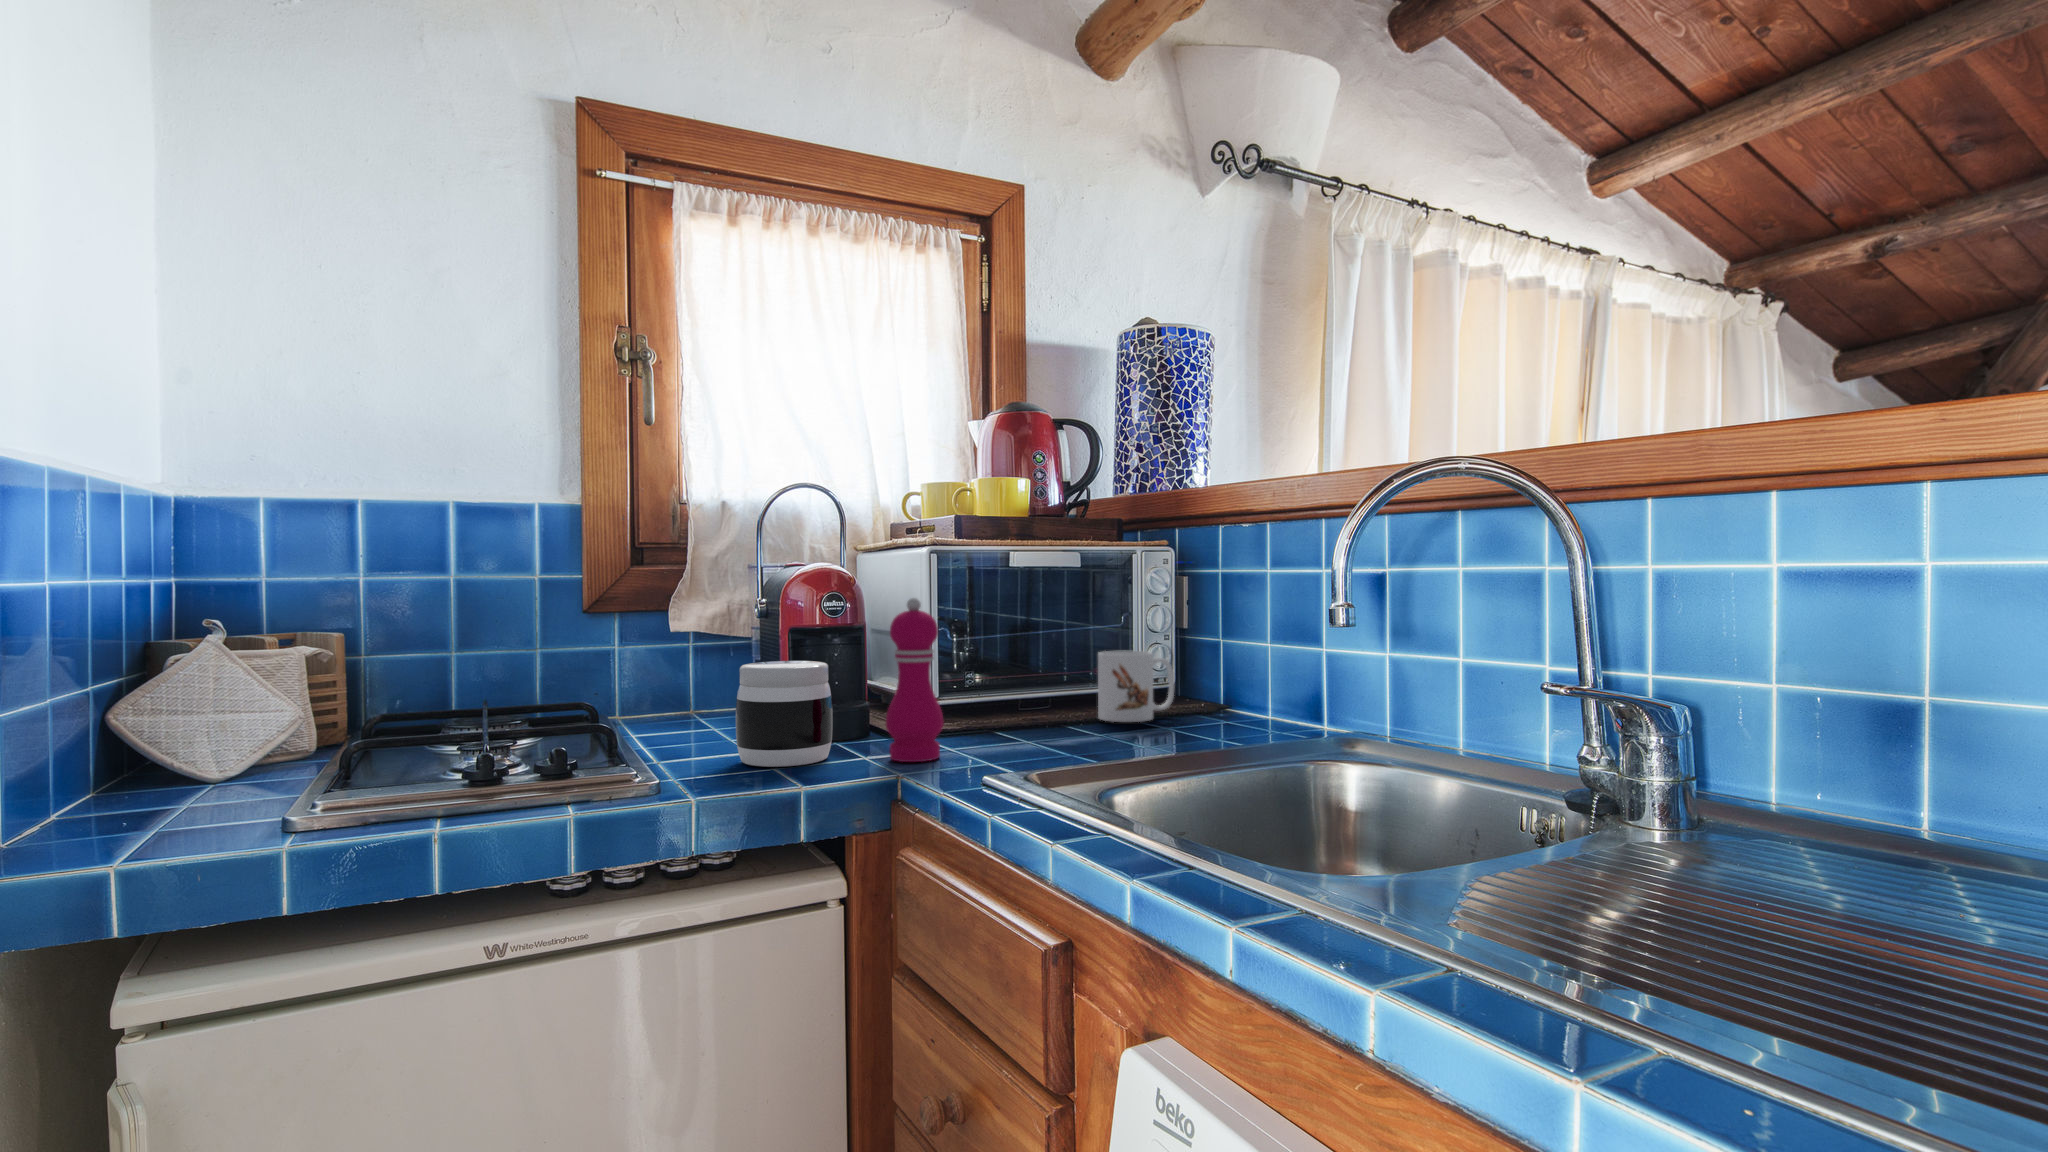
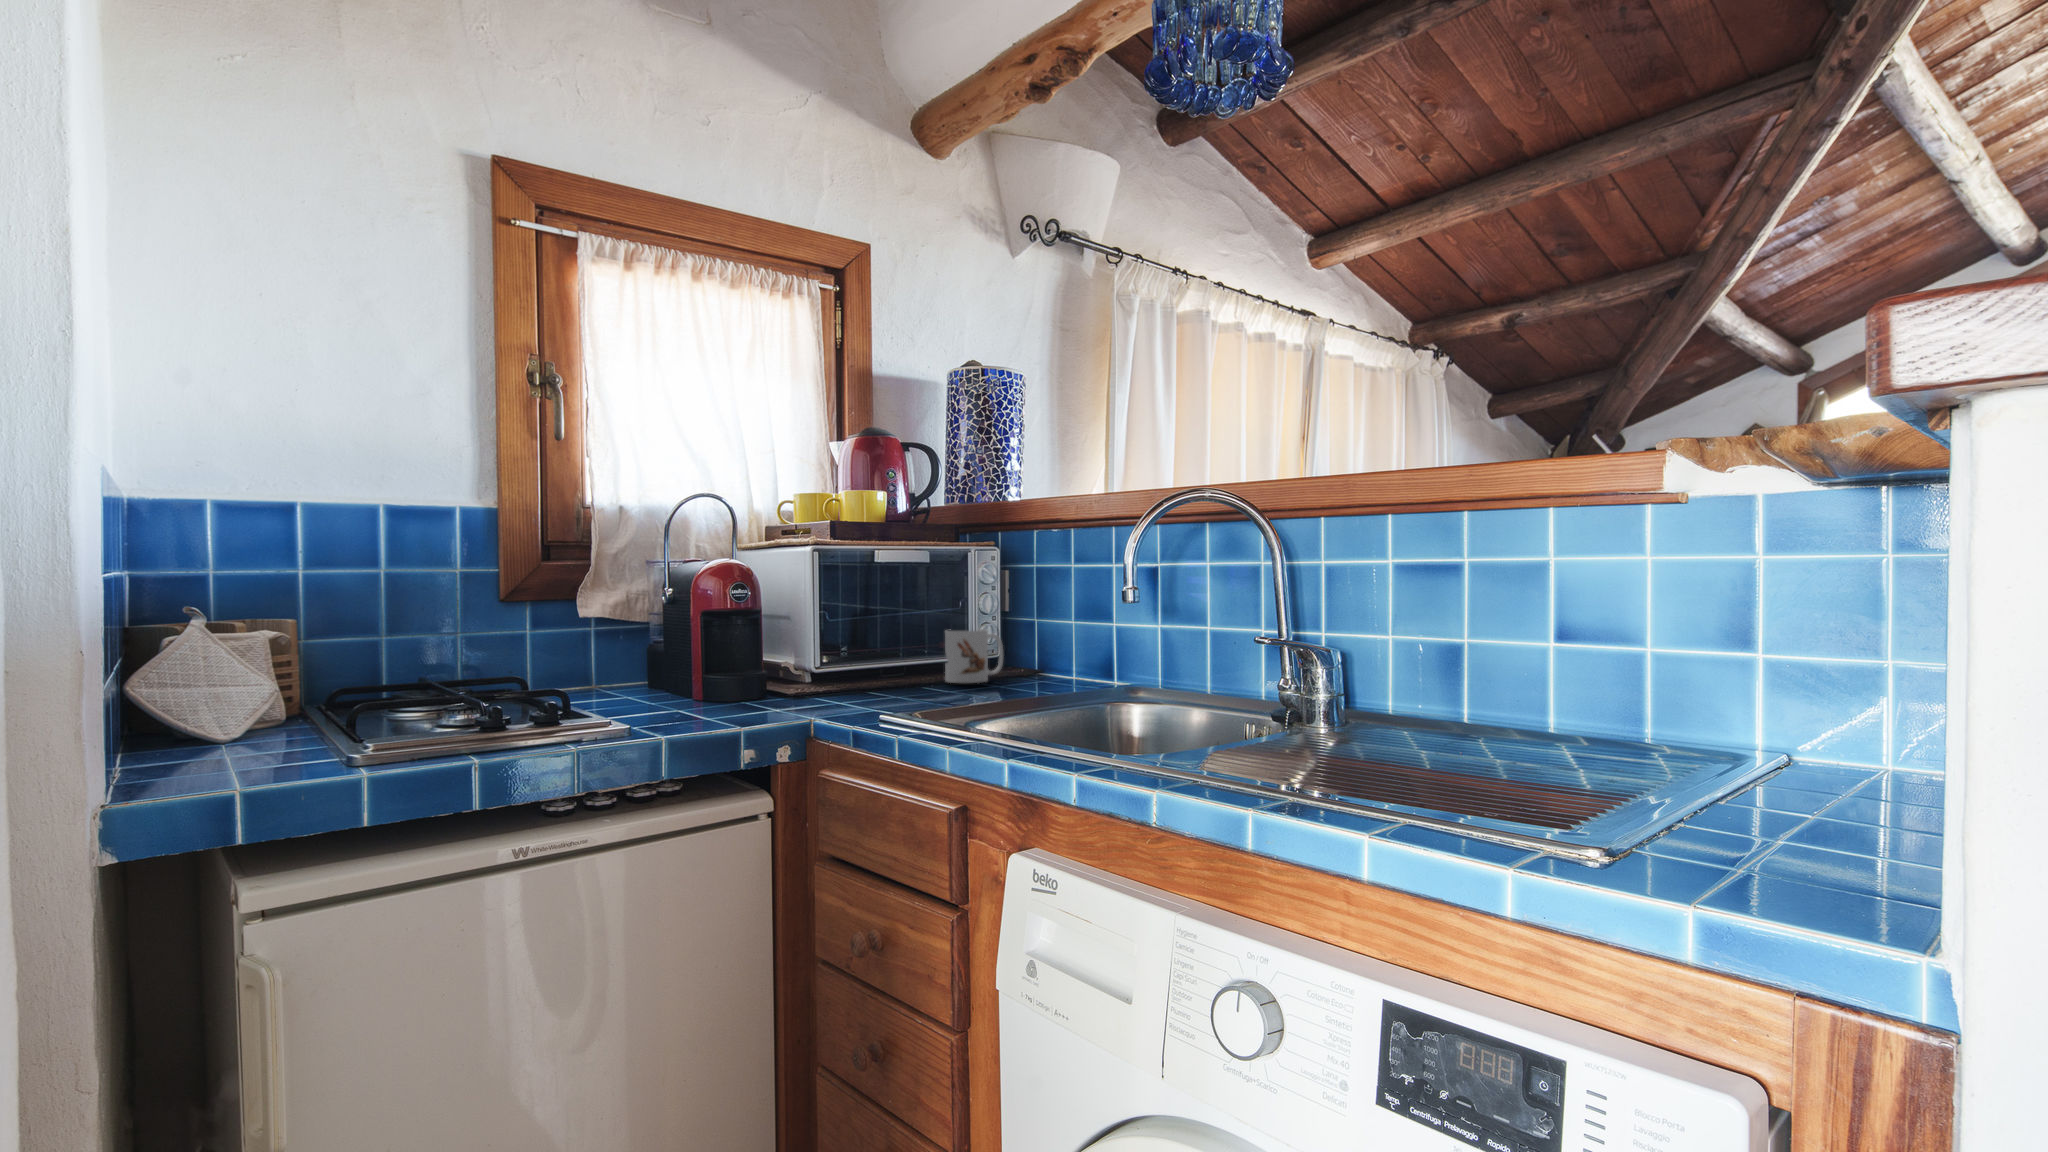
pepper mill: present [886,598,944,762] -> none [796,586,841,710]
jar: present [736,661,832,767] -> none [674,637,751,717]

